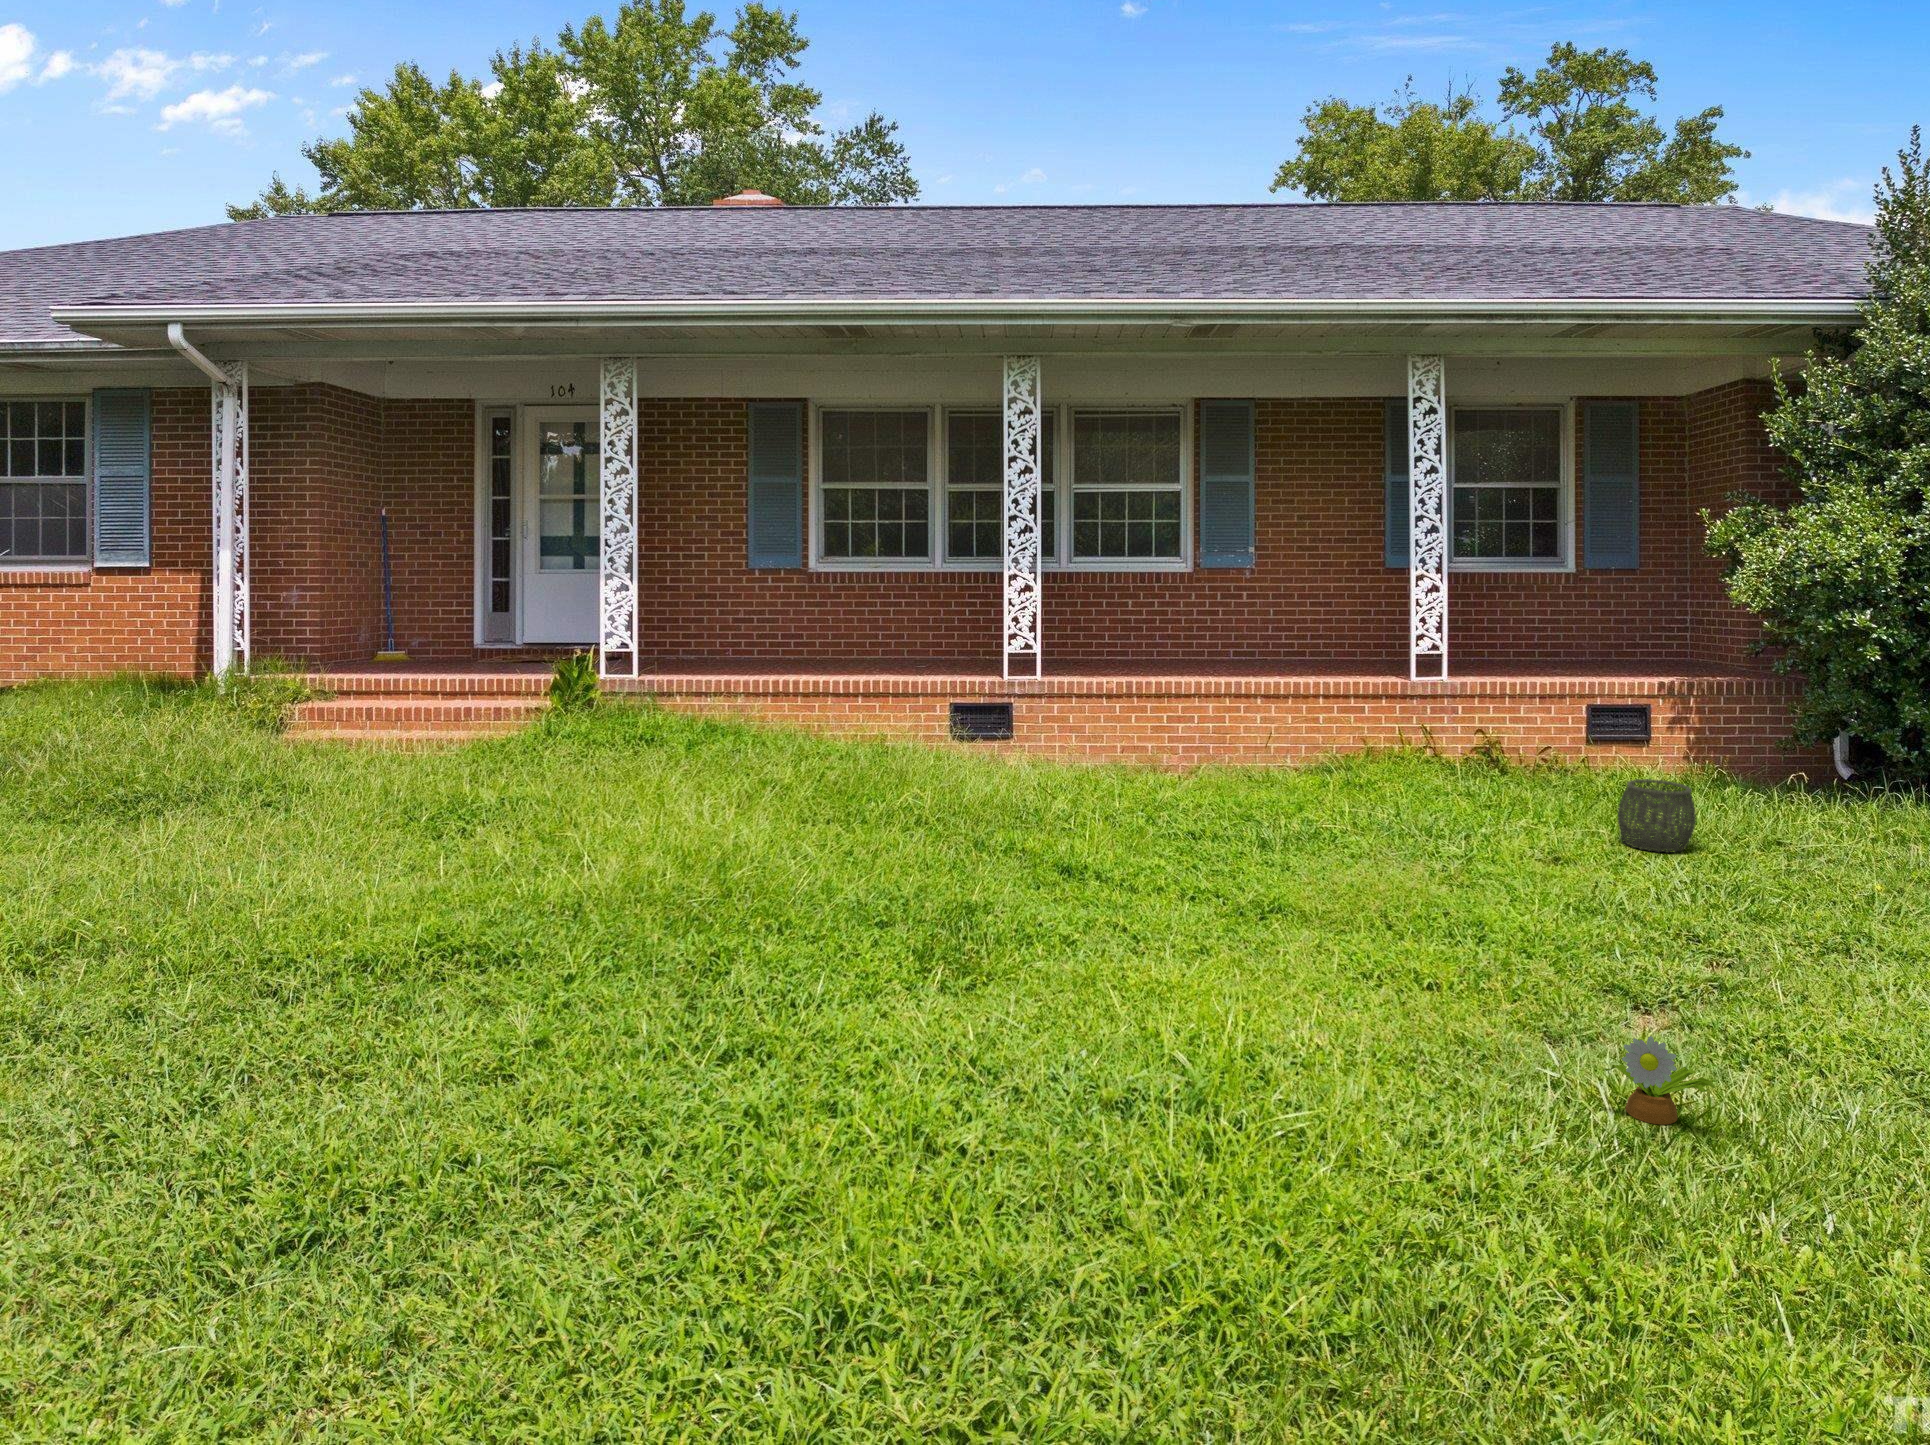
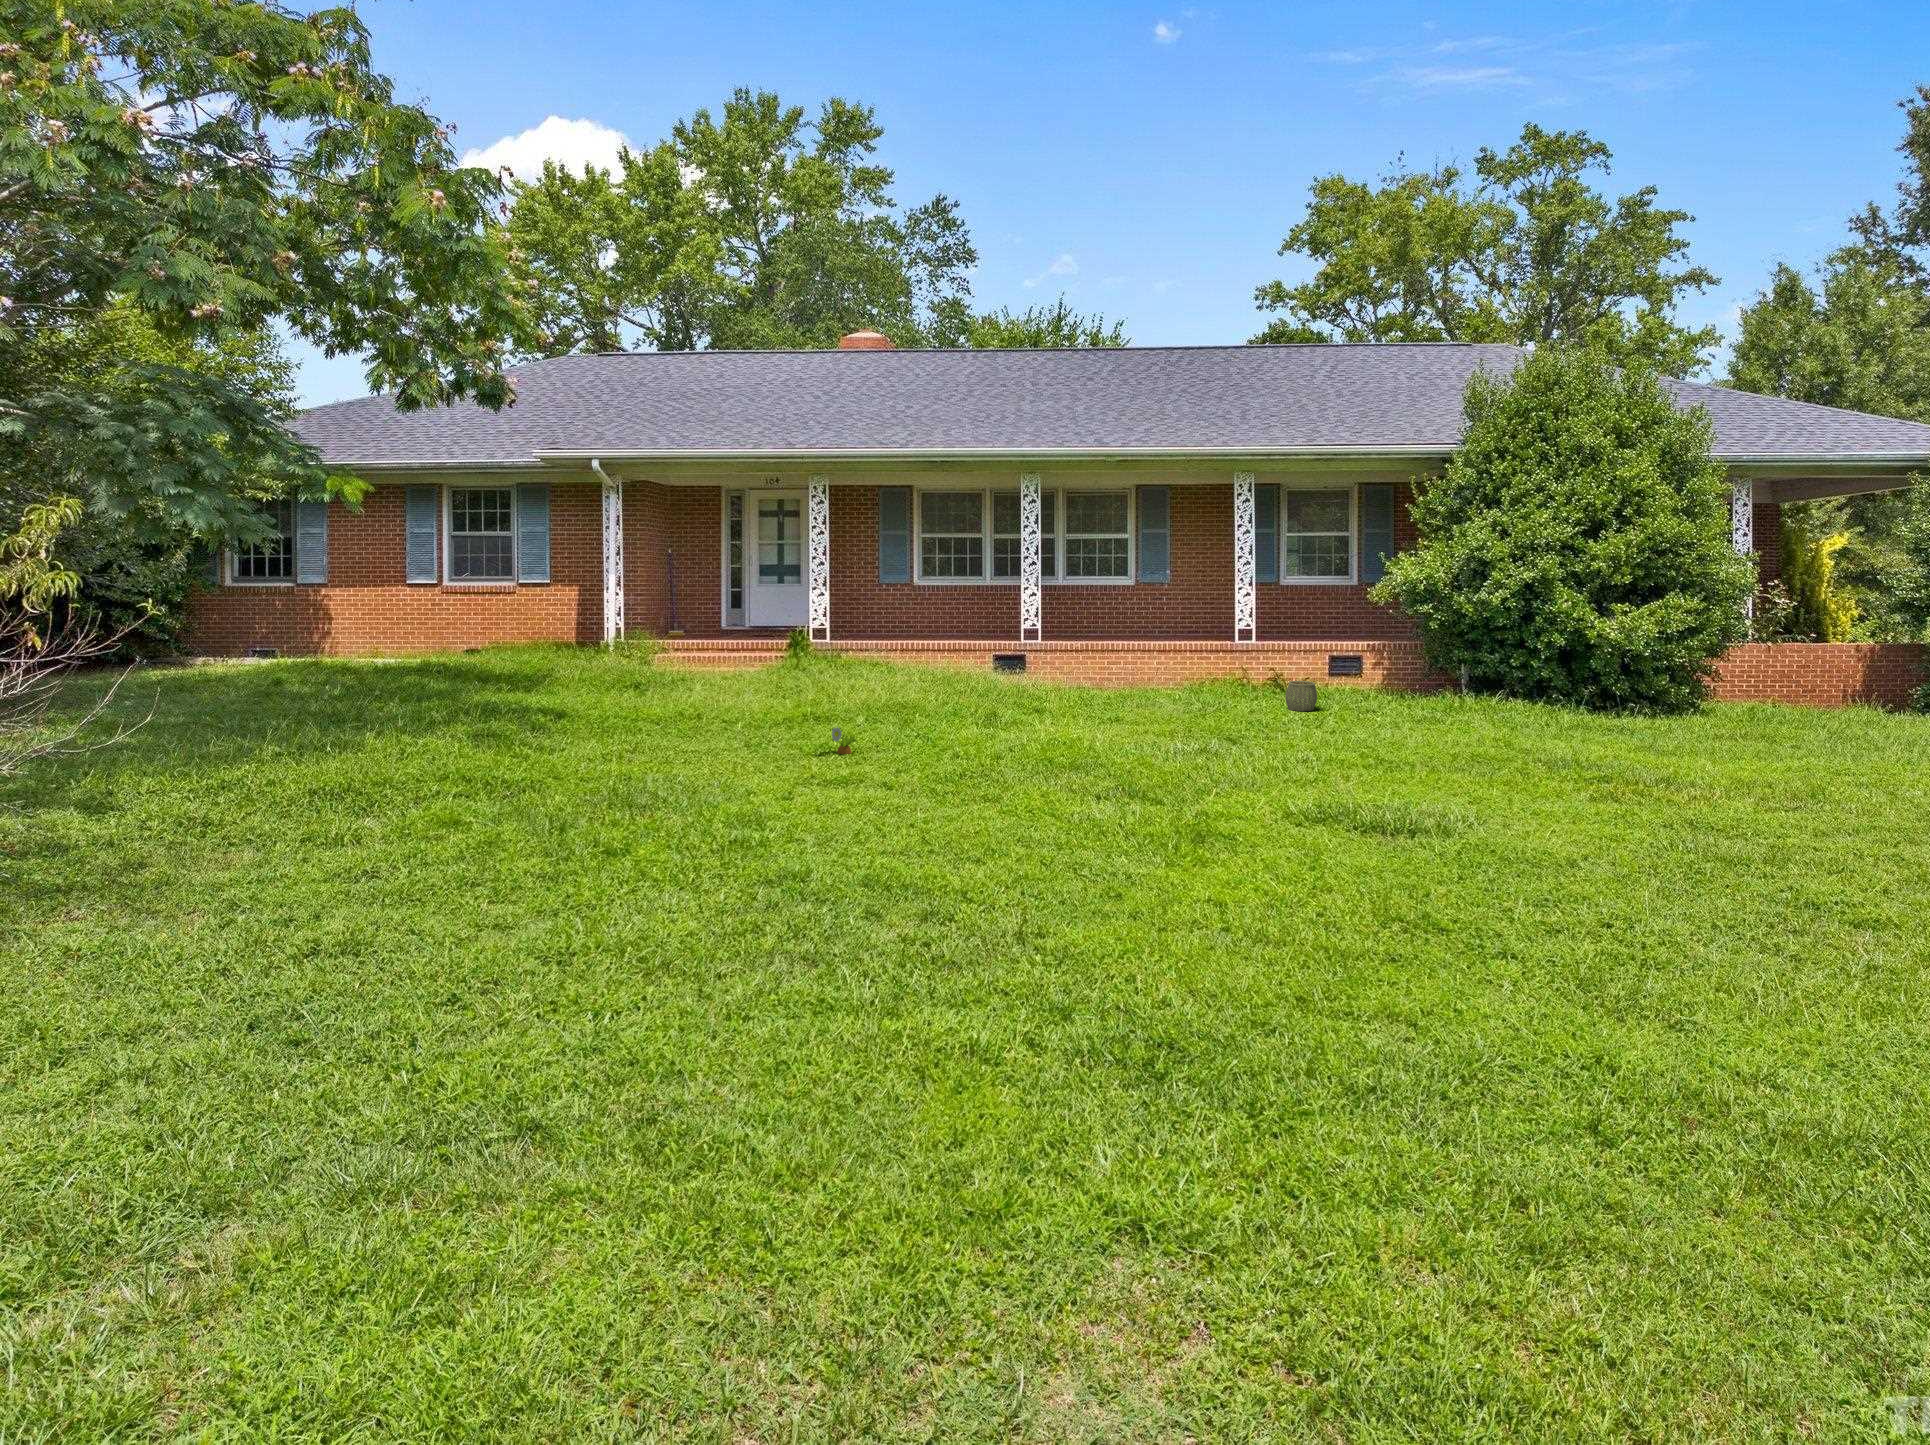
decorative plant: present [1605,1036,1715,1125] -> present [831,727,858,754]

